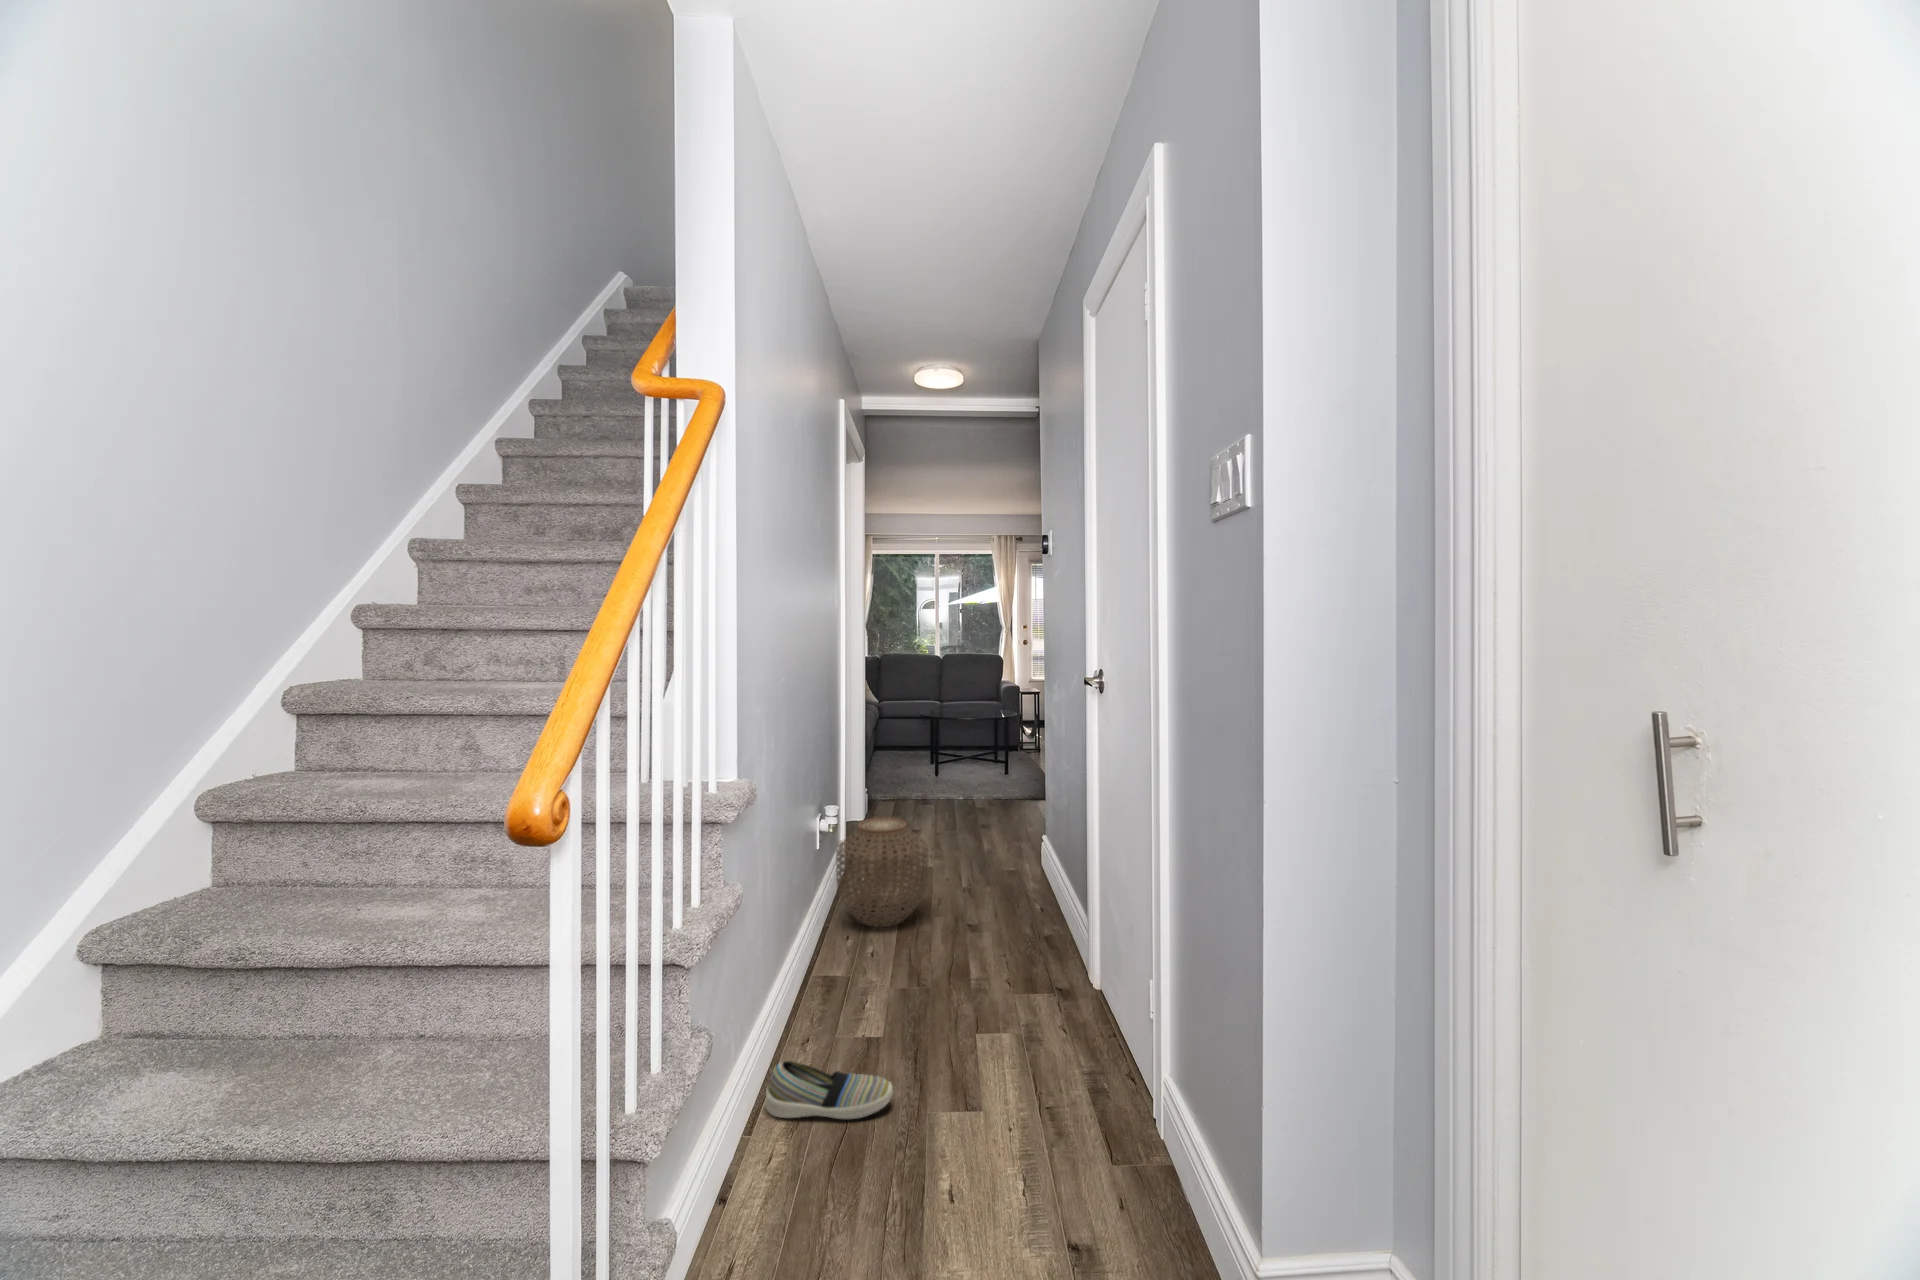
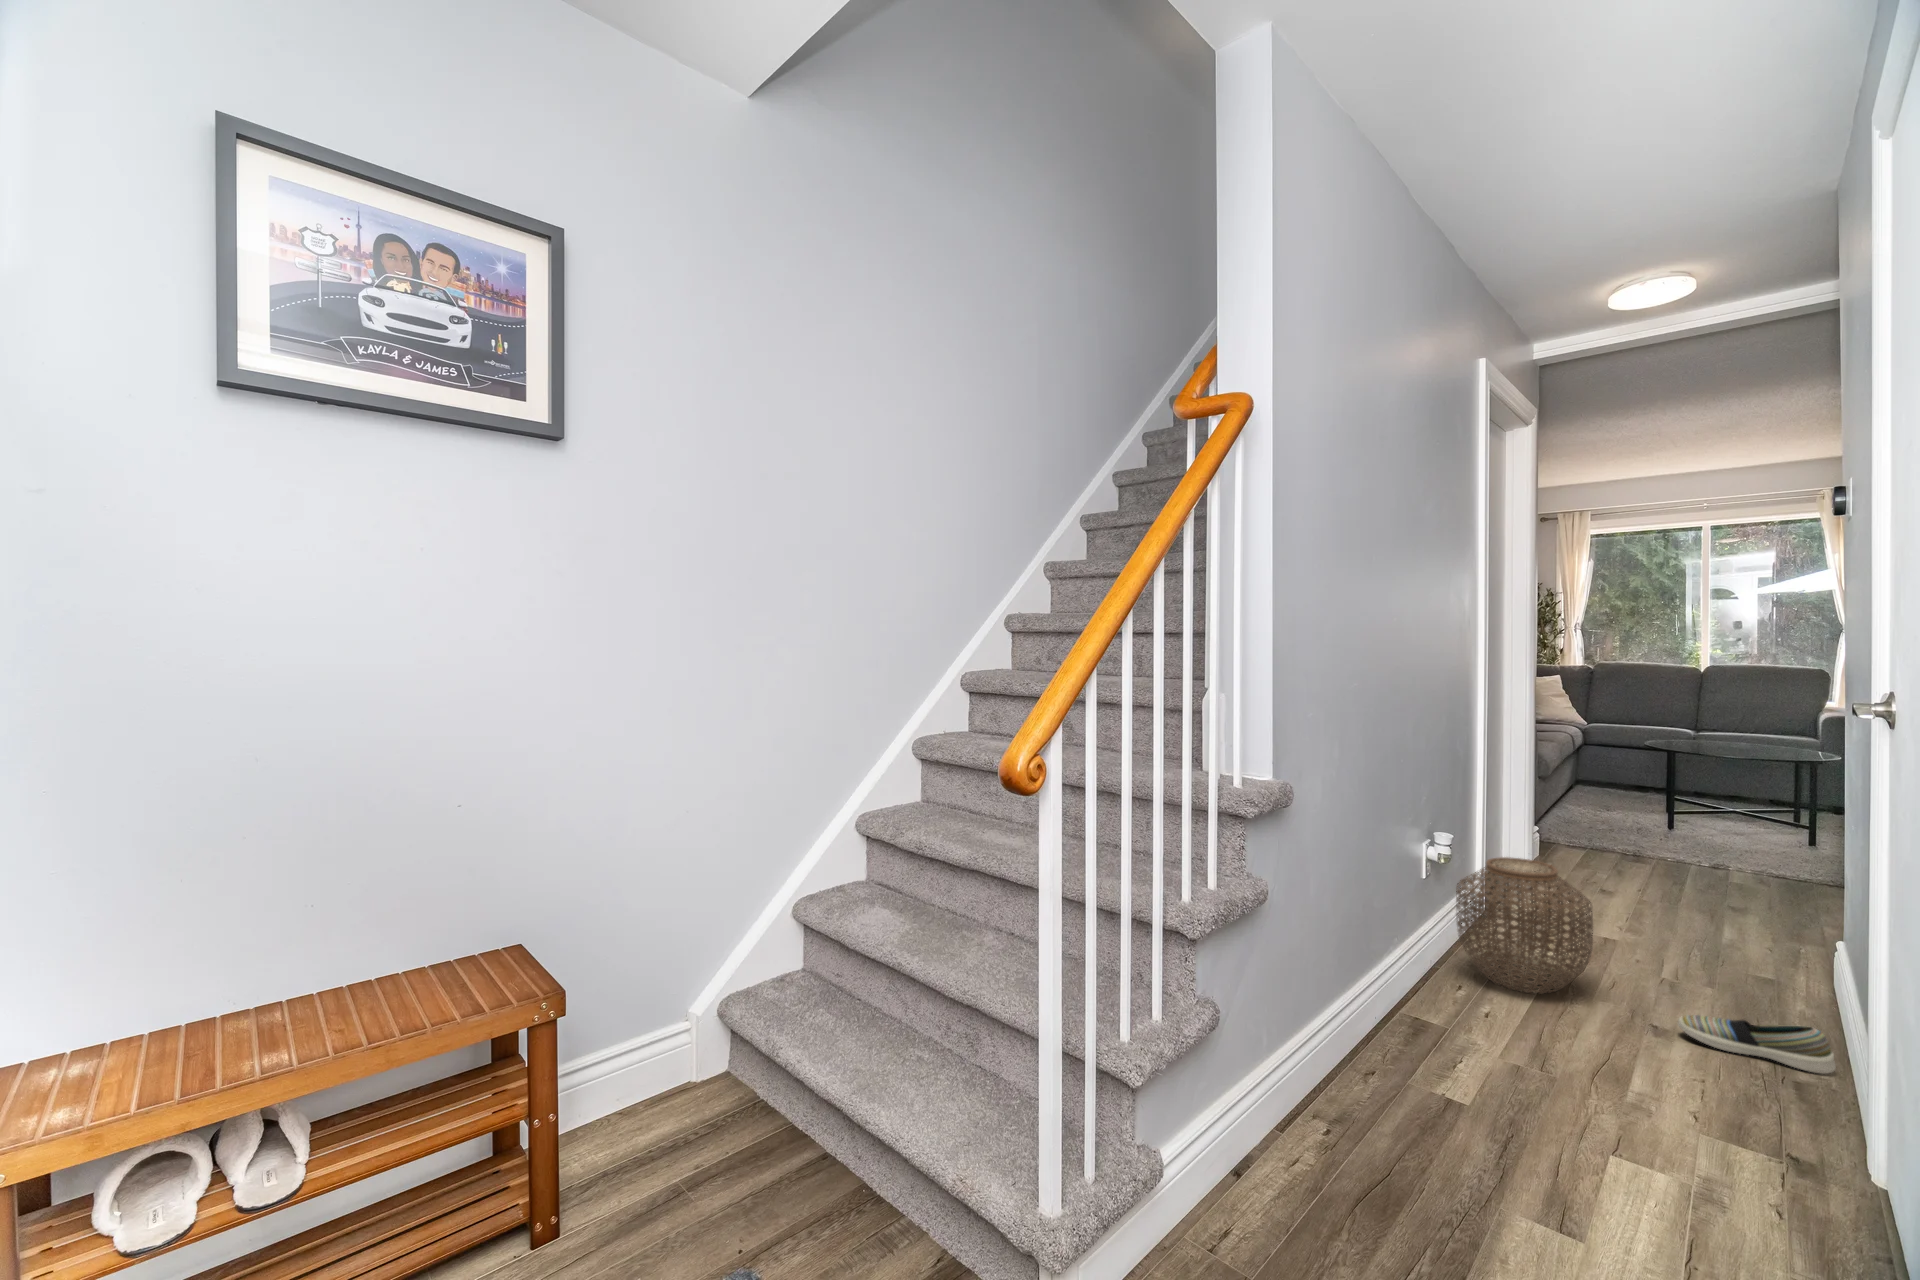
shoe: present [765,1061,893,1119] -> present [1678,1015,1836,1074]

